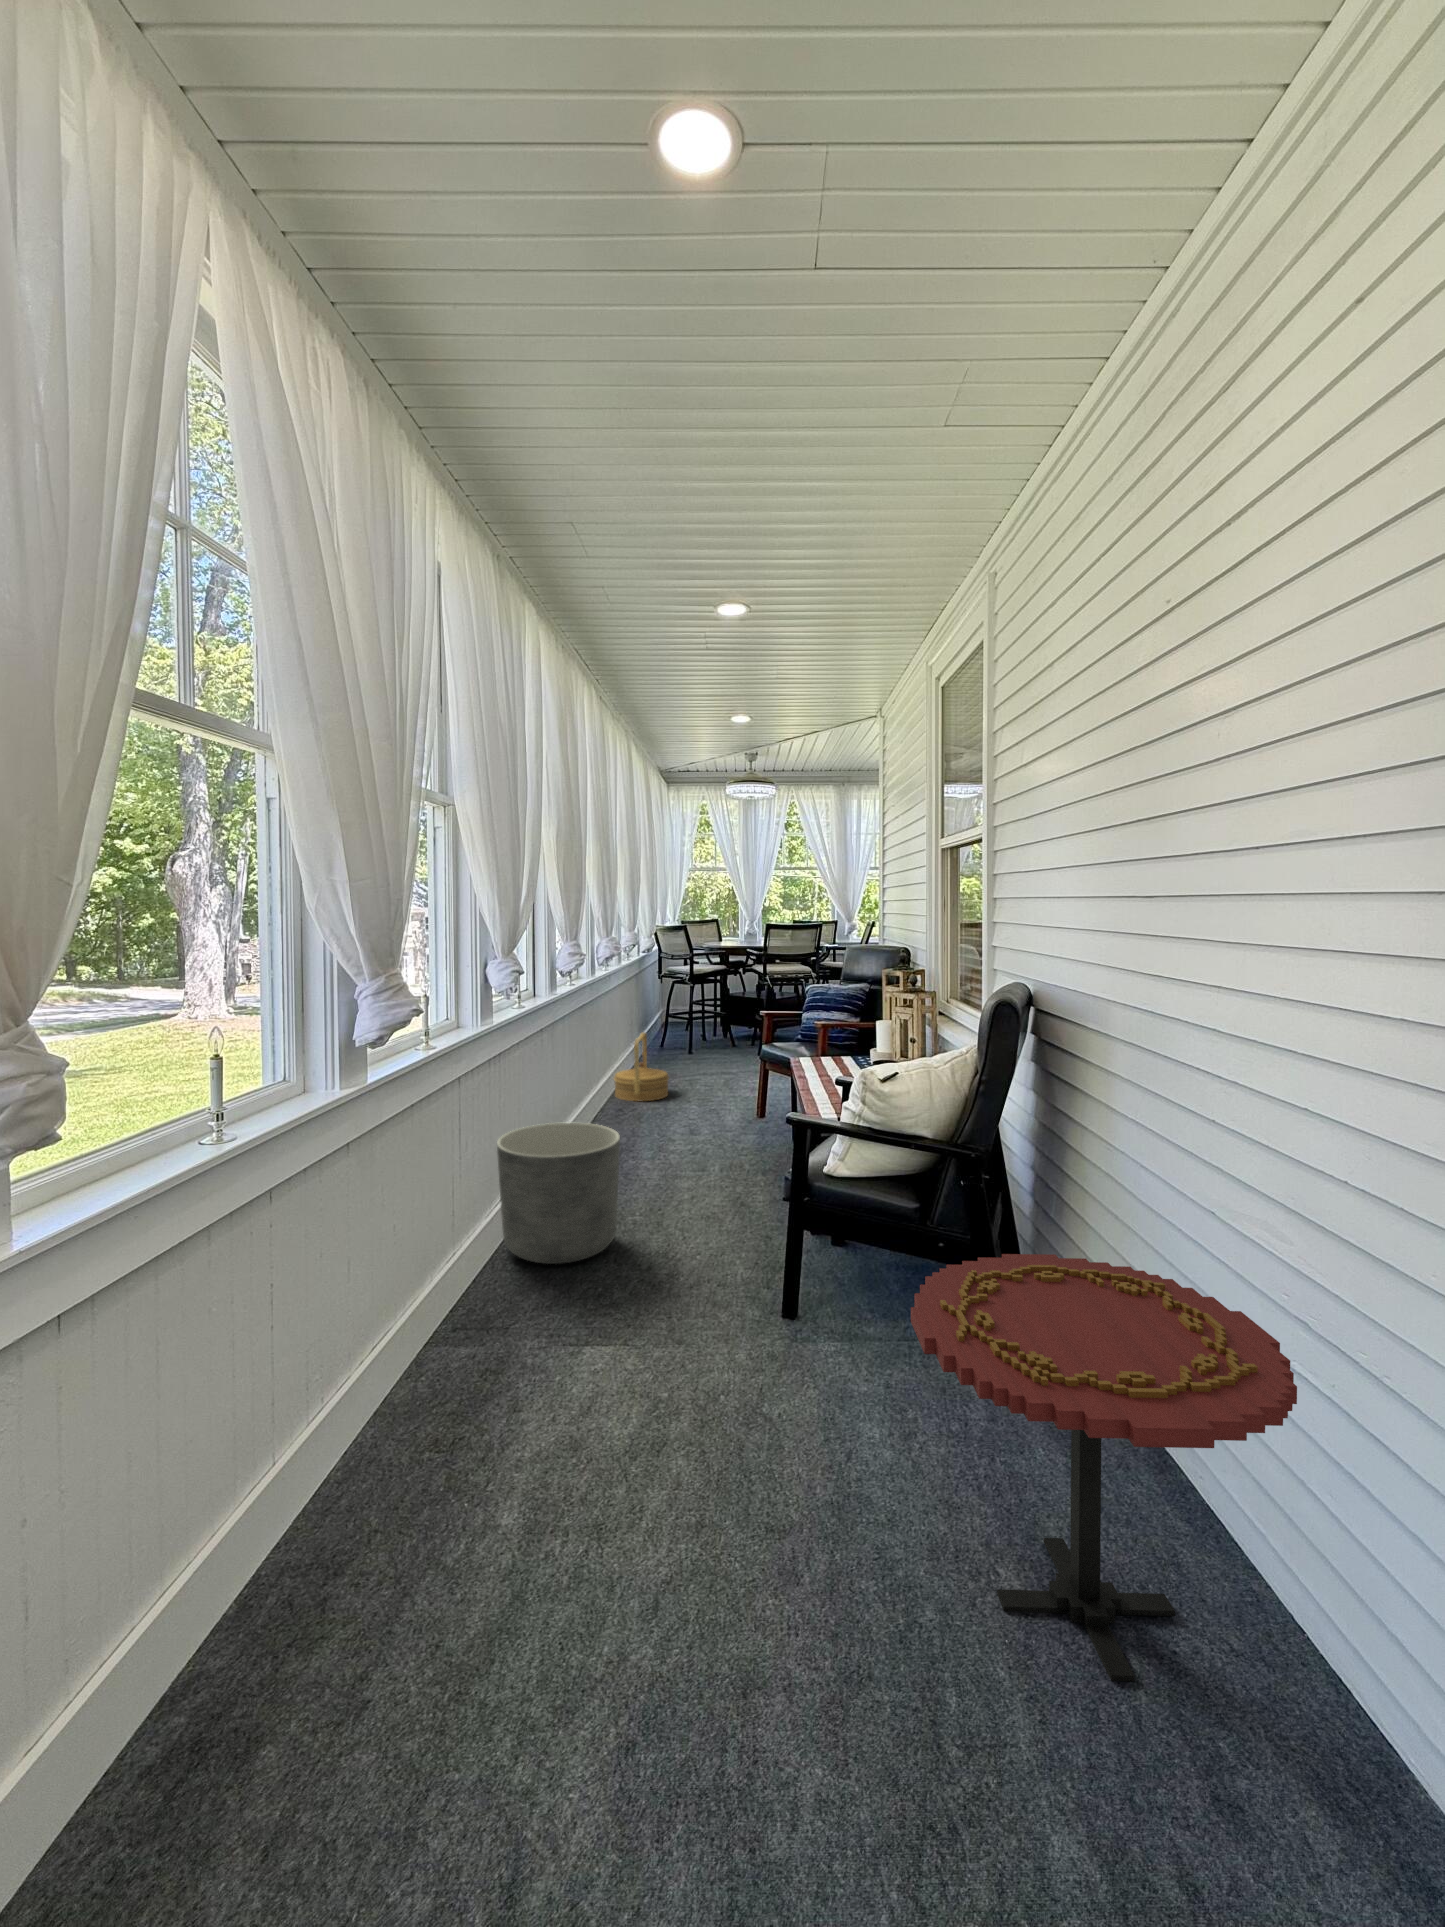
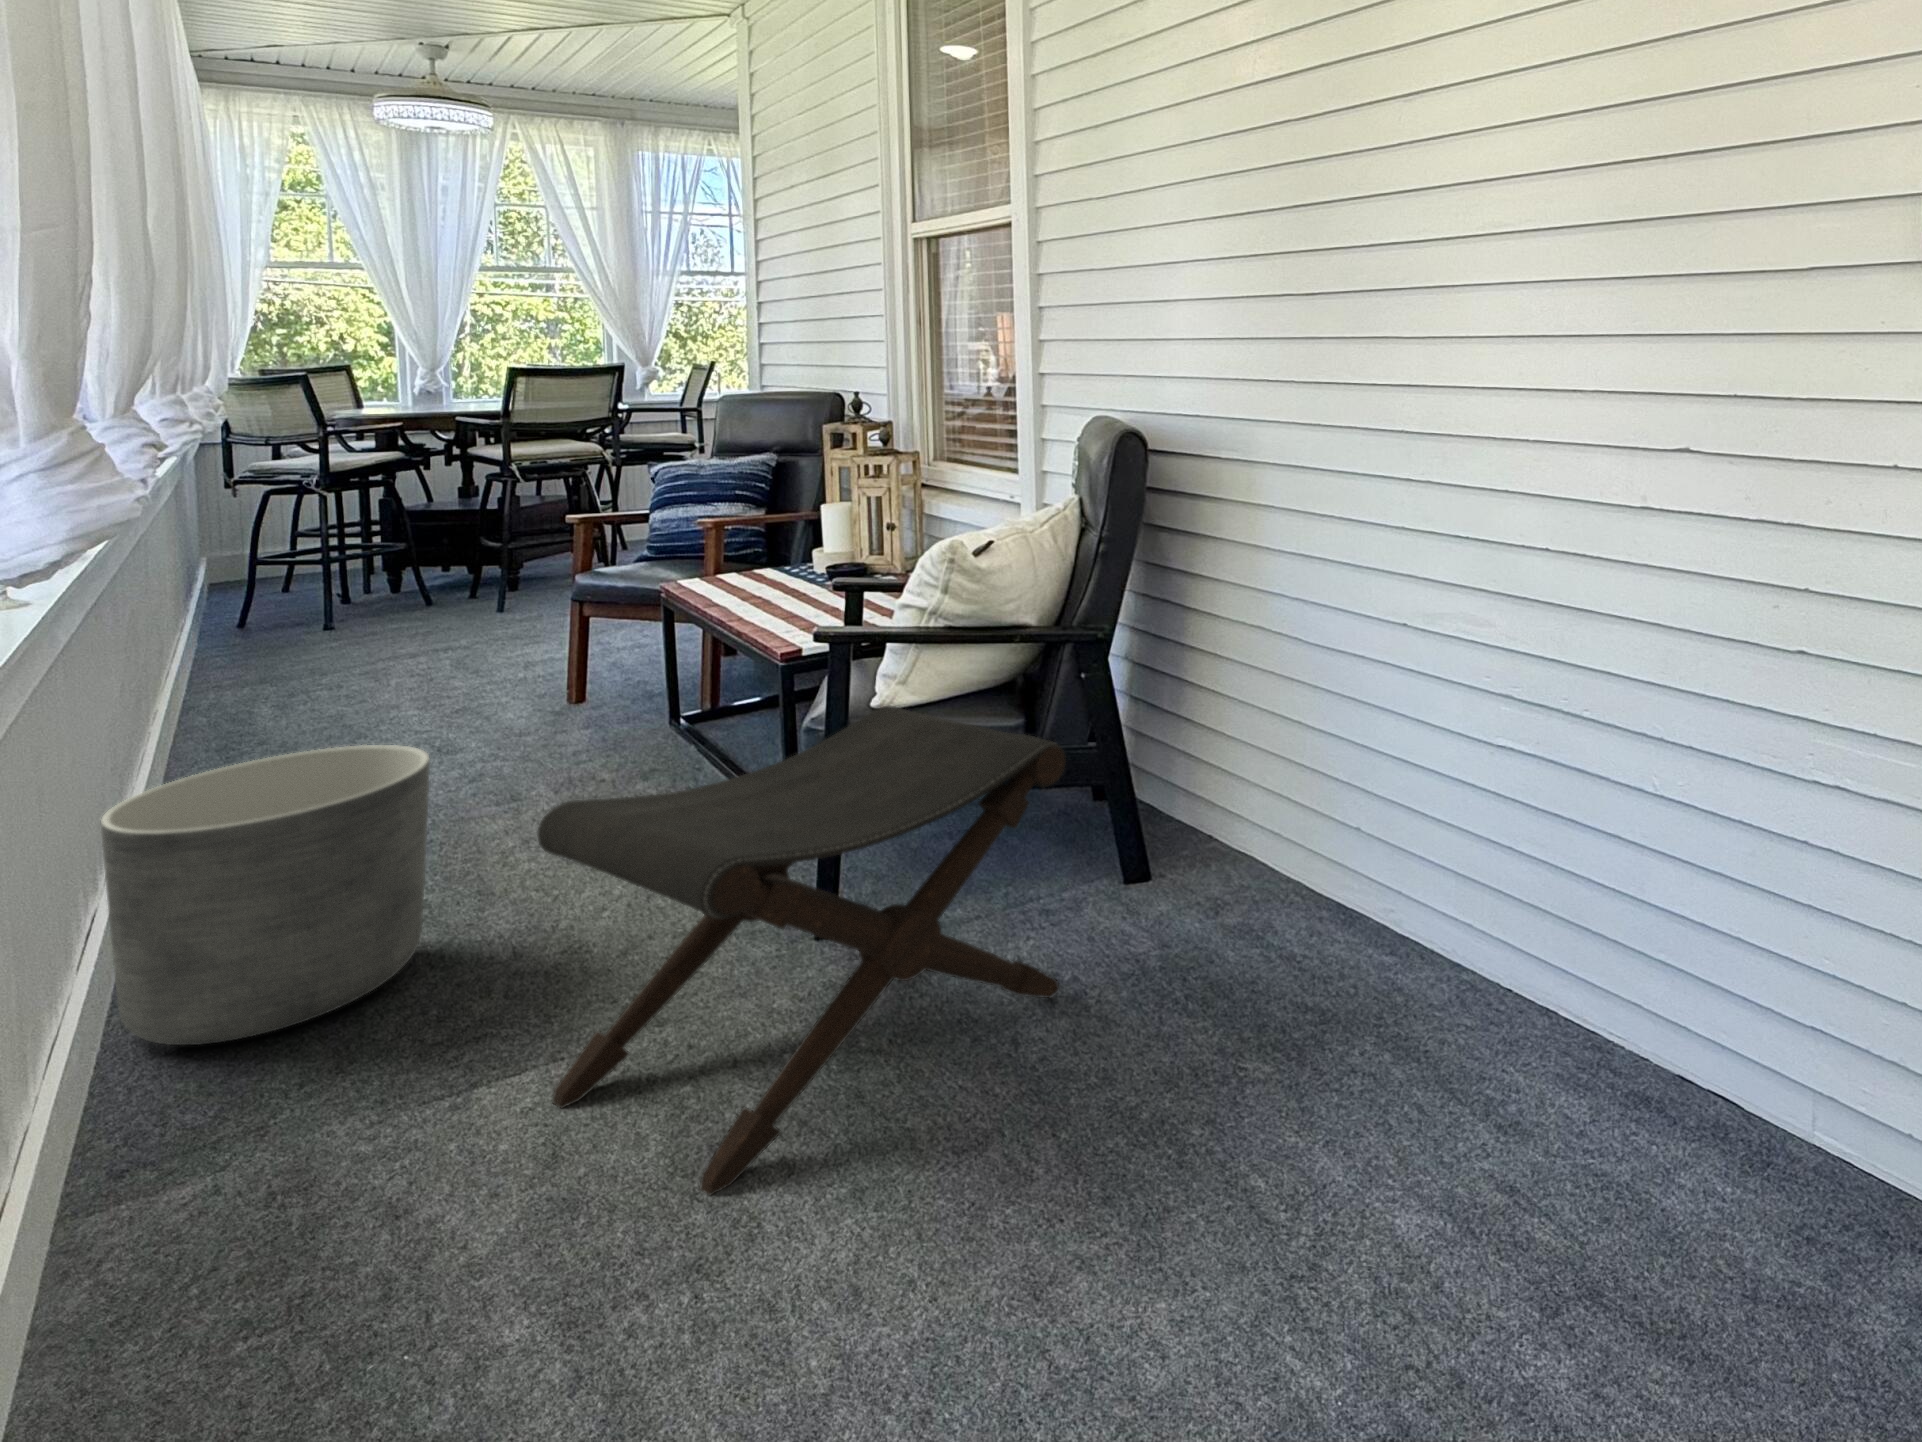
woven basket: present [614,1032,669,1101] -> none [180,592,337,737]
footstool: none [605,1174,903,1470] -> present [537,706,1066,1195]
side table: present [911,1254,1297,1682] -> none [1136,693,1497,1087]

